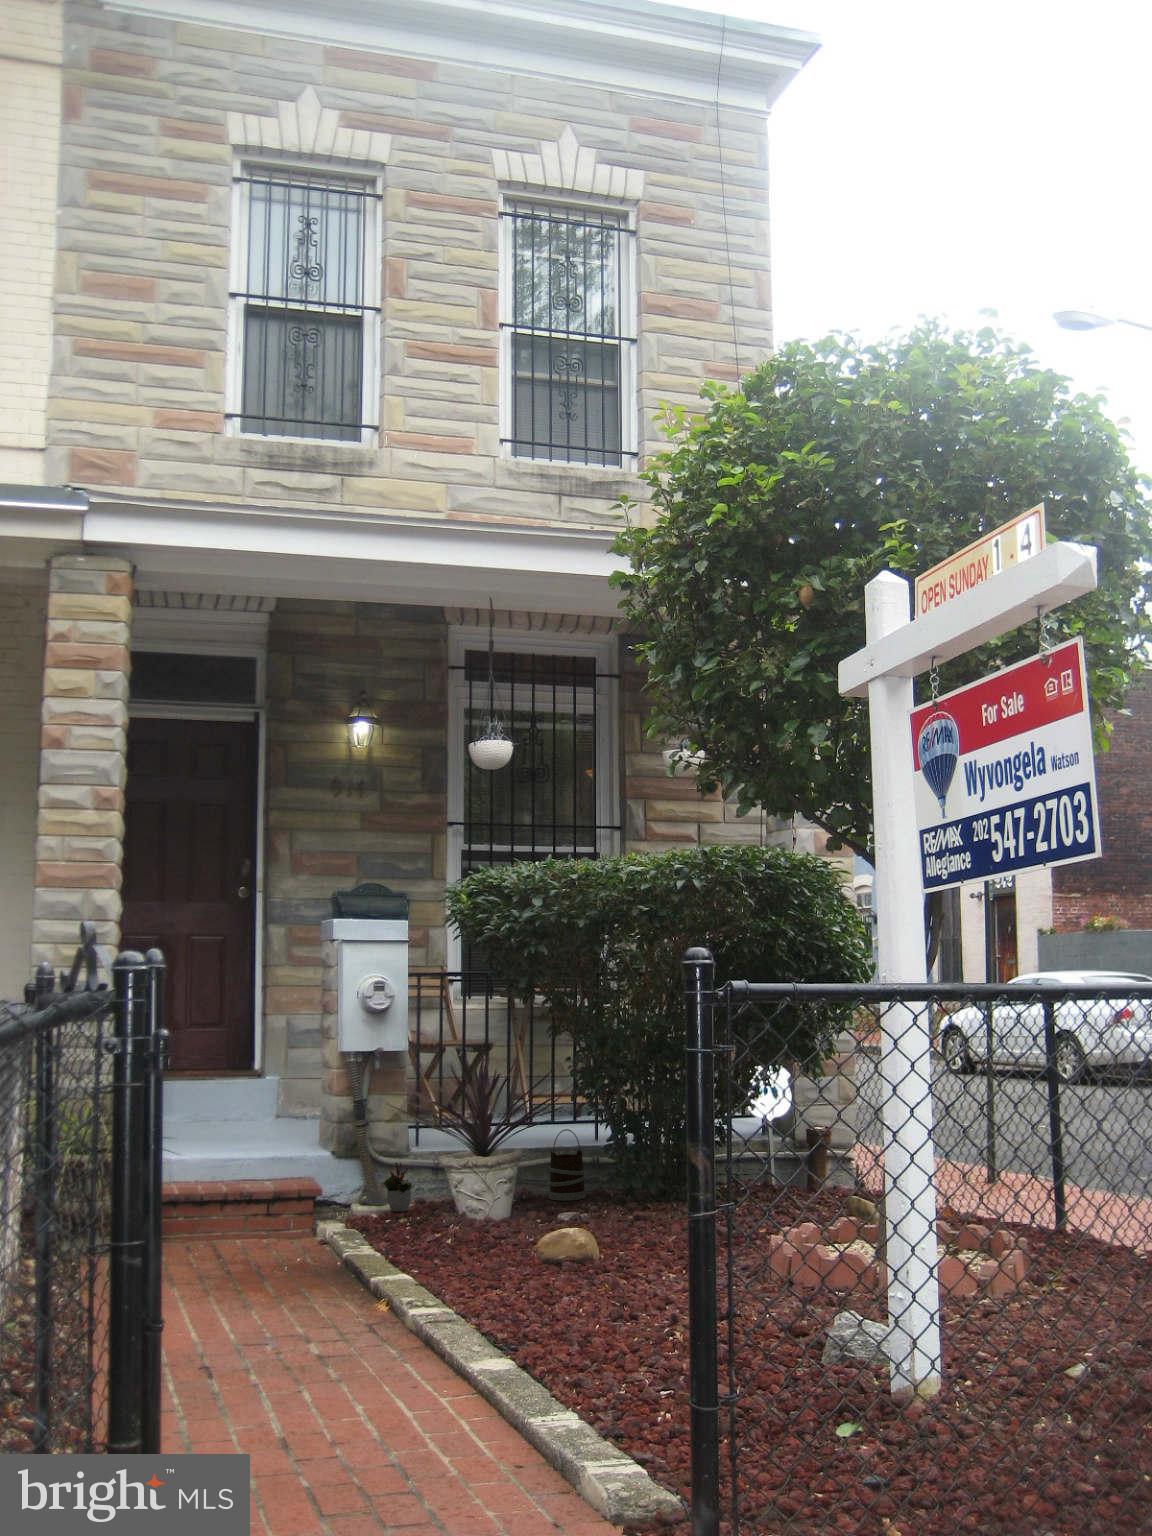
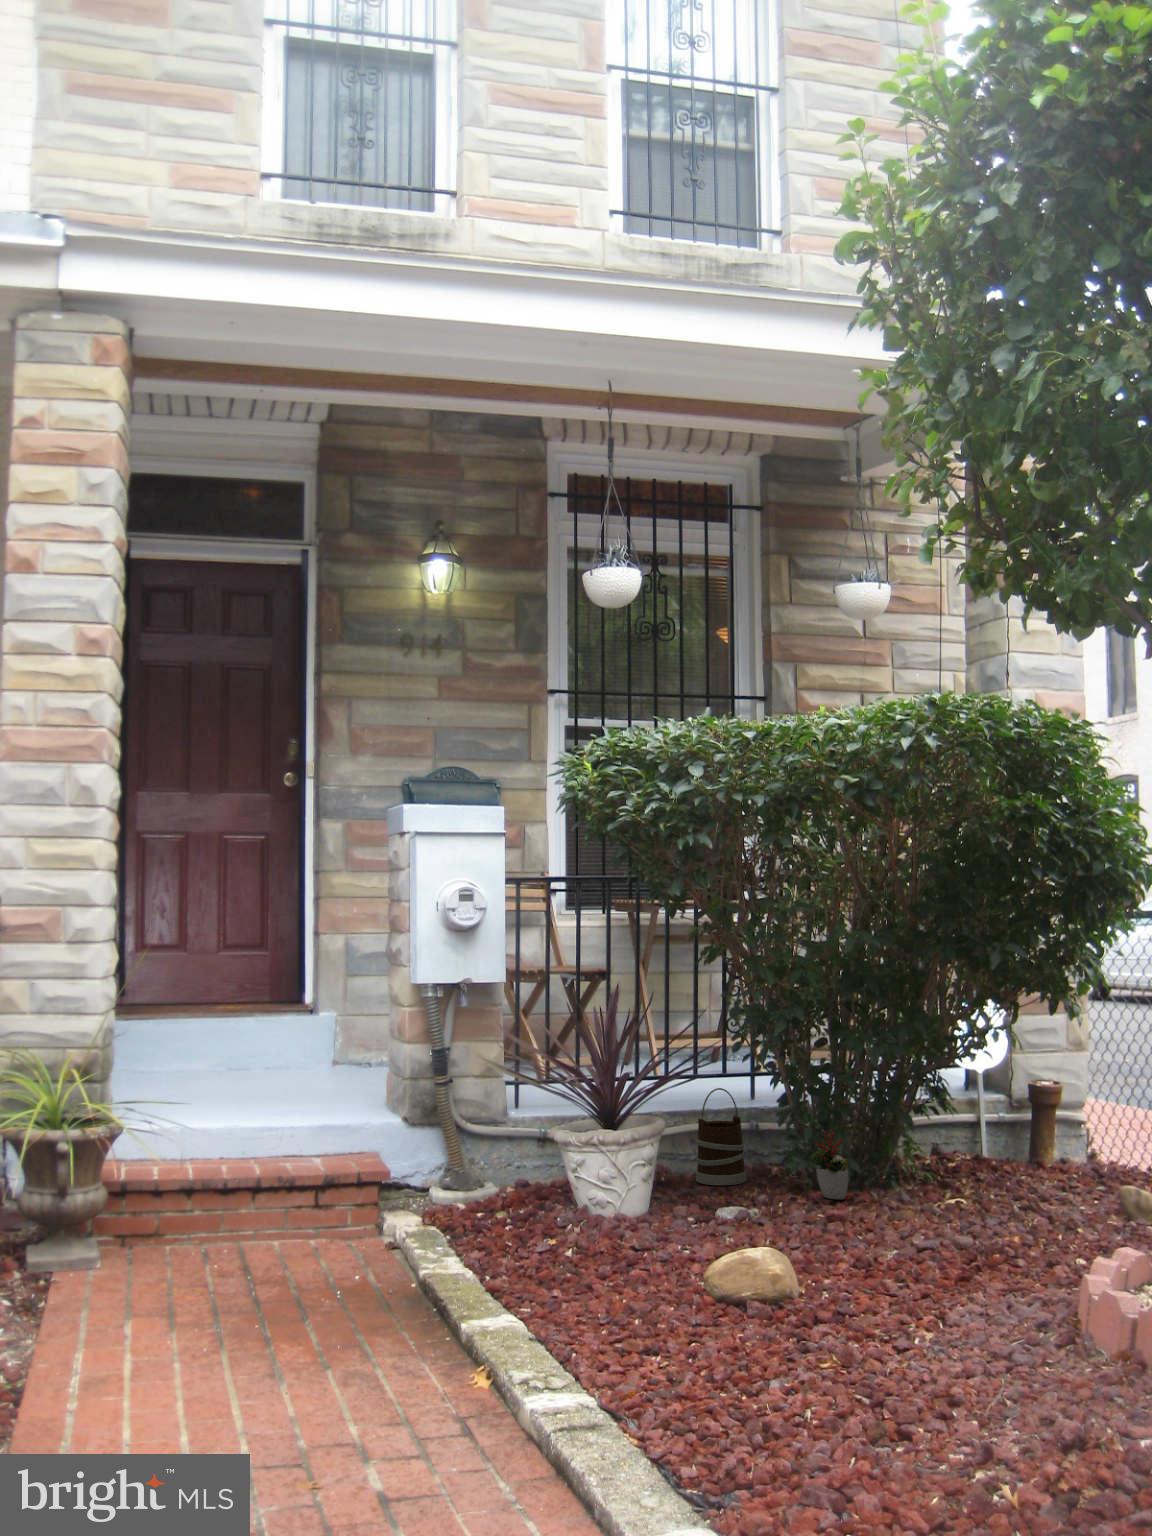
decorative plant: present [384,1163,412,1212] -> present [812,1130,849,1199]

